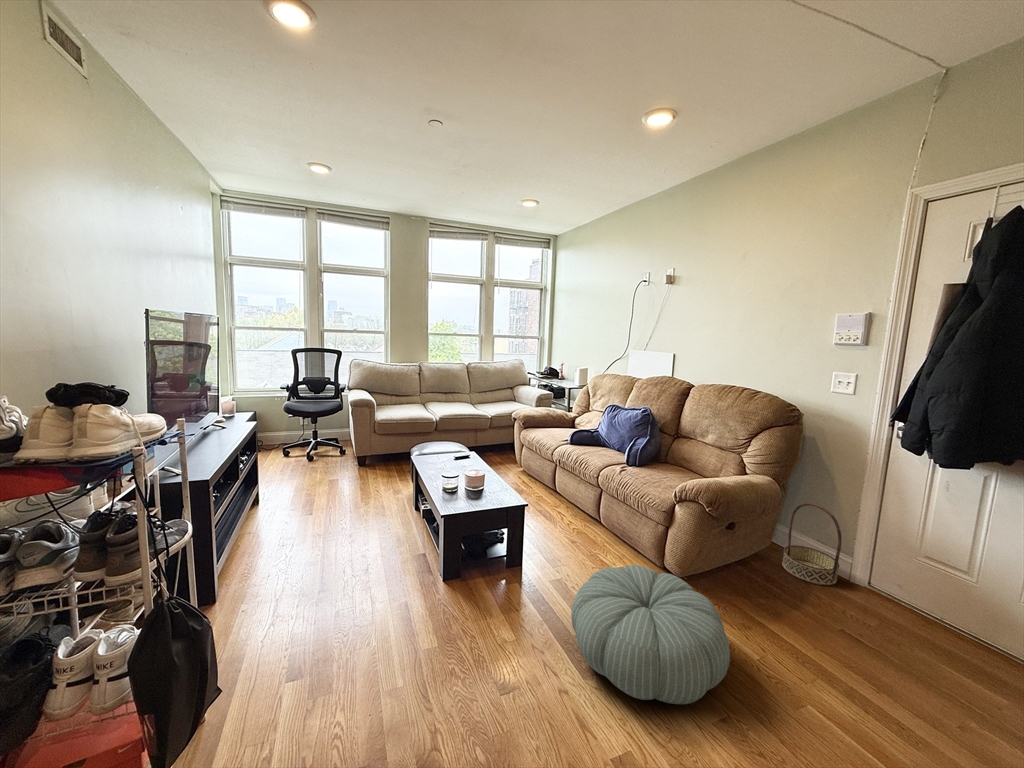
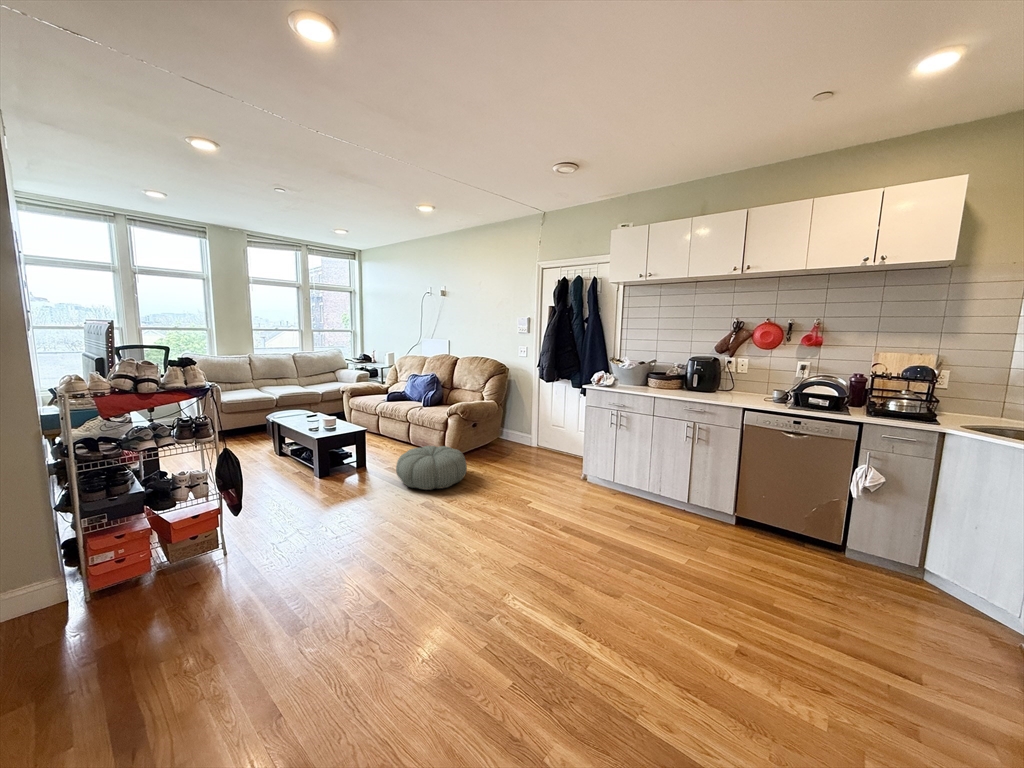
basket: present [782,503,842,585] -> none [504,412,526,450]

